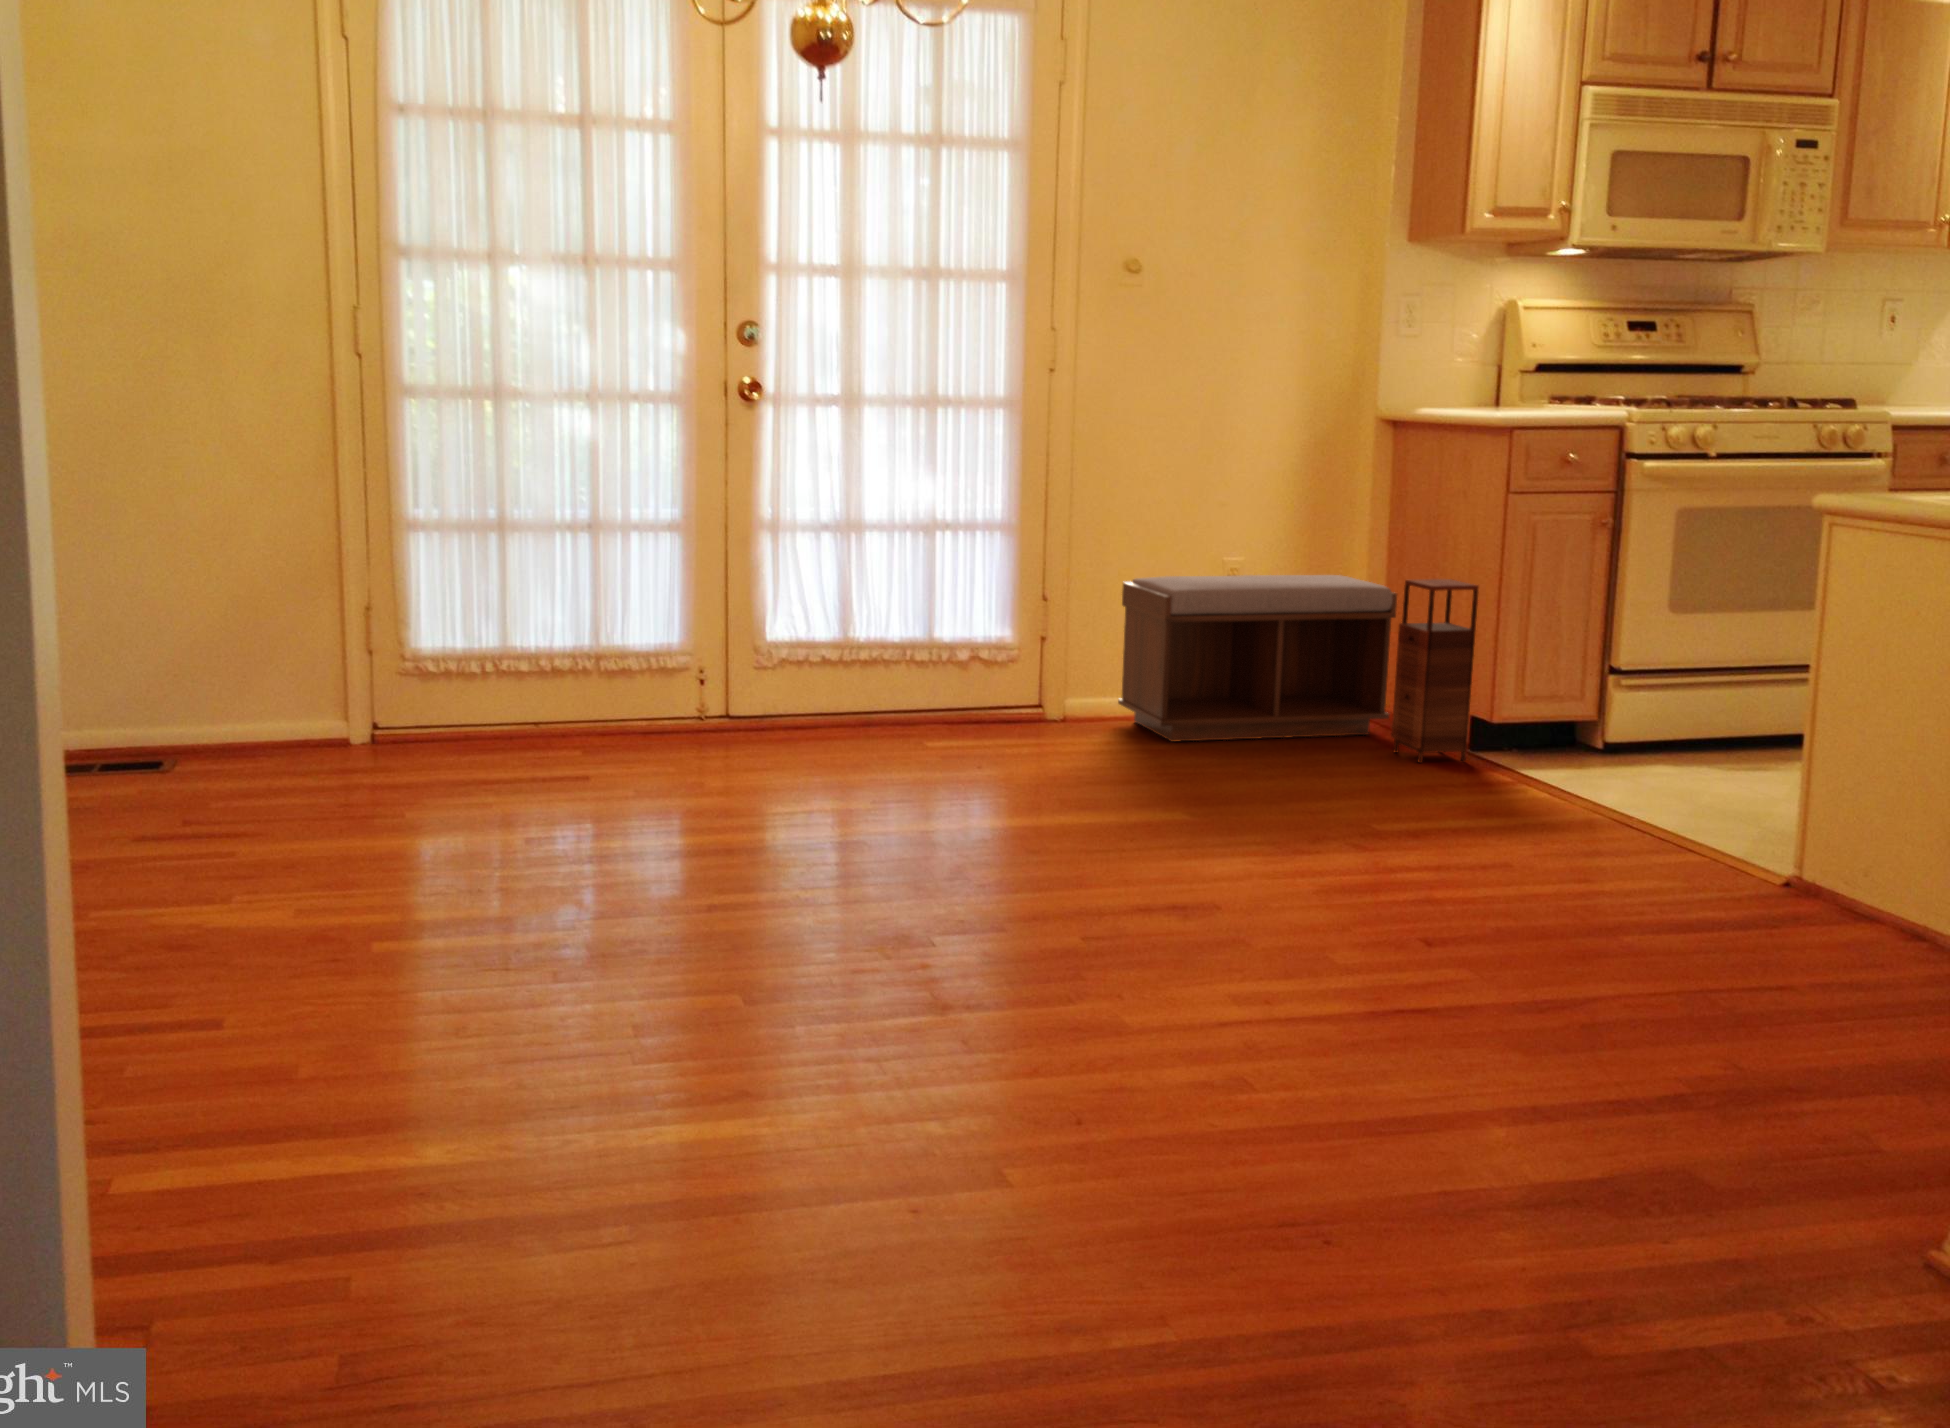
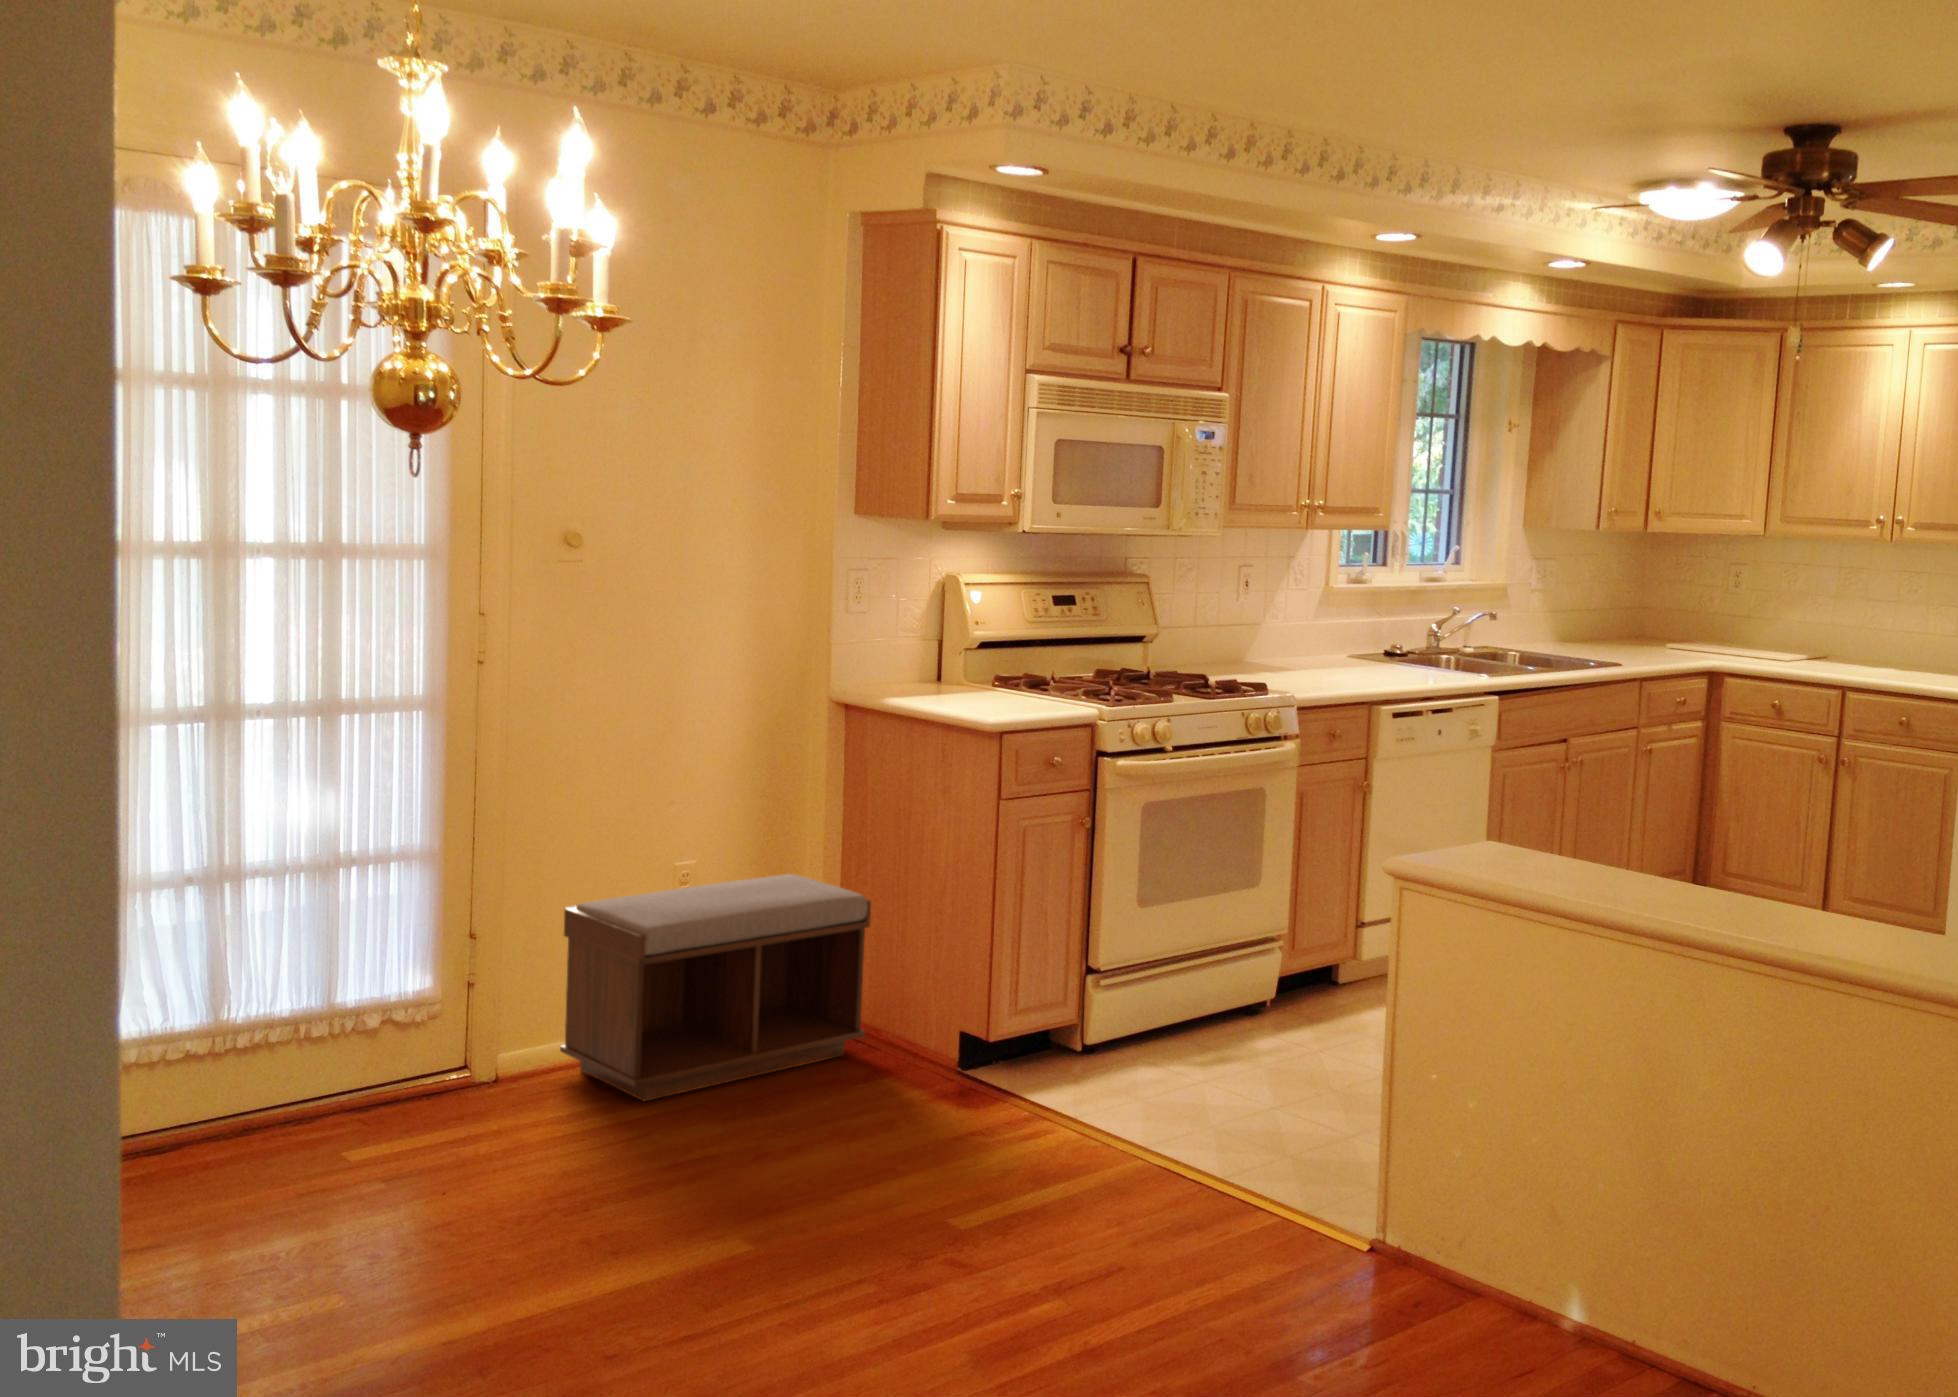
storage cabinet: present [1392,579,1479,763] -> none [883,889,973,1097]

